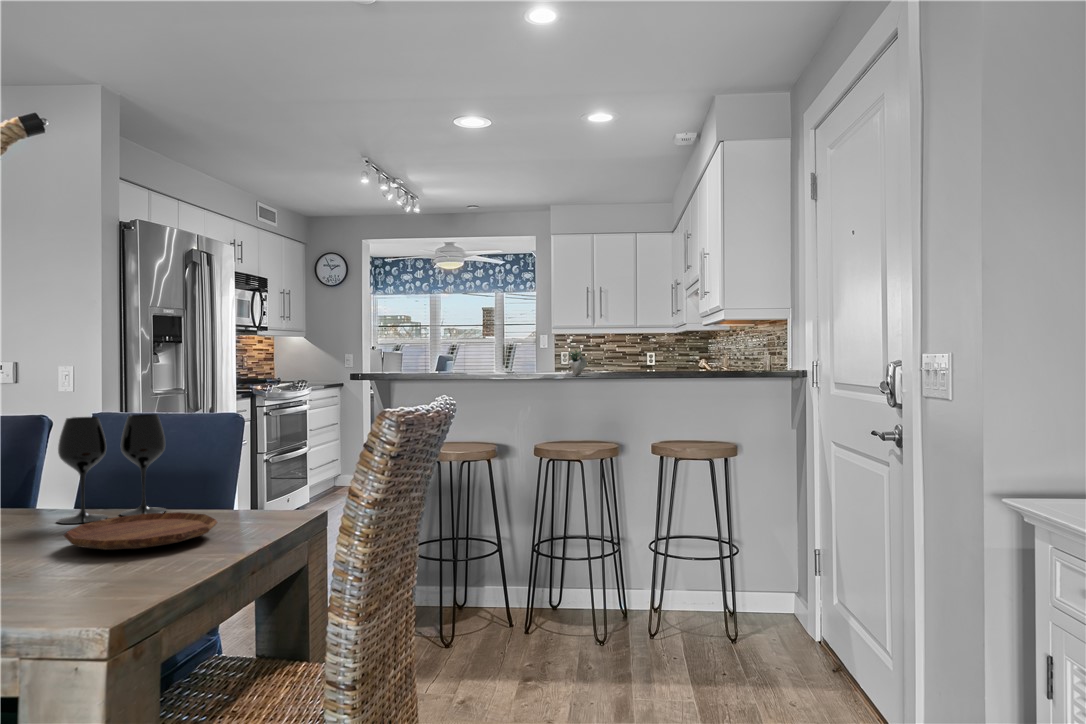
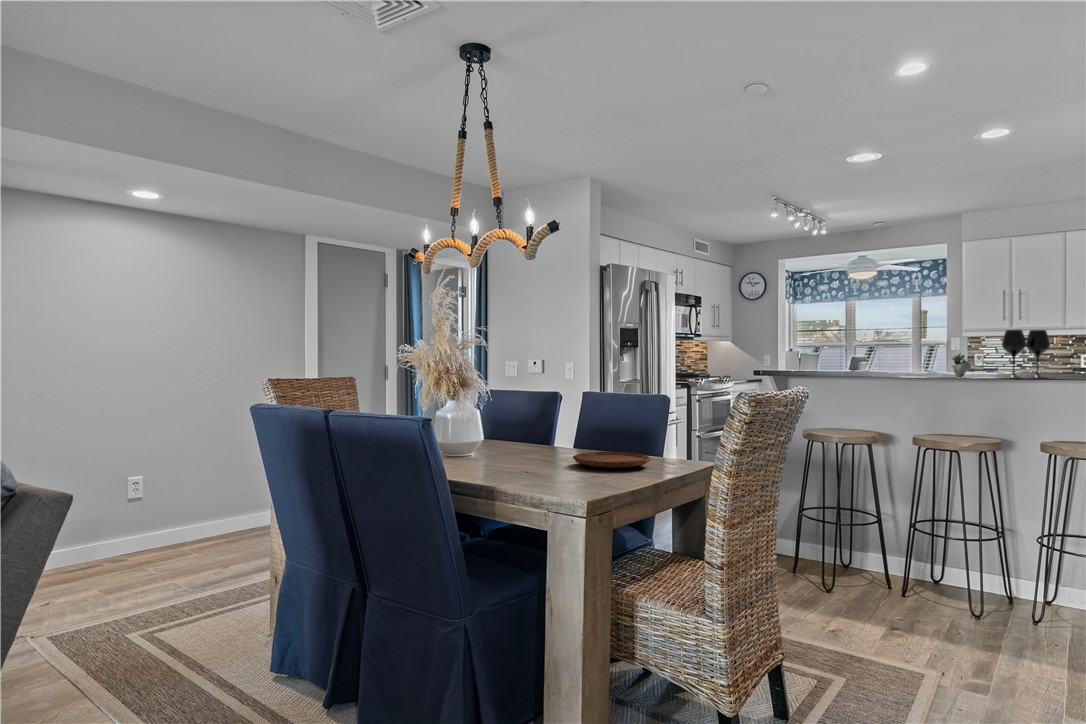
wine glass: present [58,414,166,524] -> present [1002,330,1050,378]

